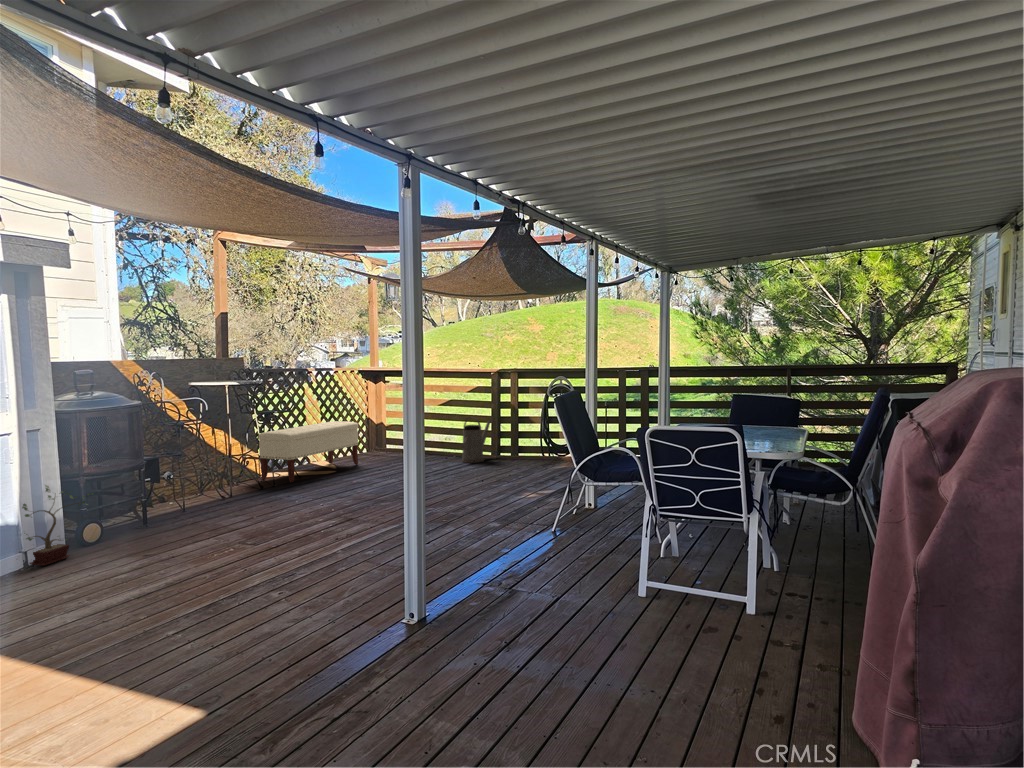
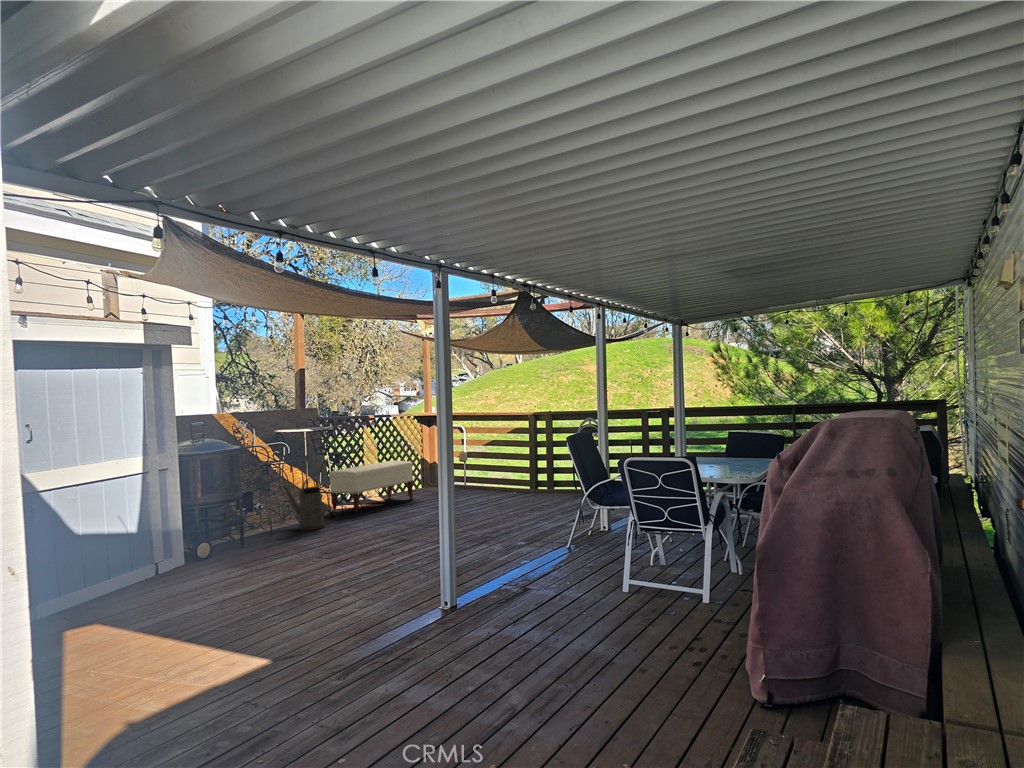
watering can: present [462,417,490,463] -> present [283,478,326,530]
potted plant: present [22,485,93,566] -> none [158,510,208,573]

